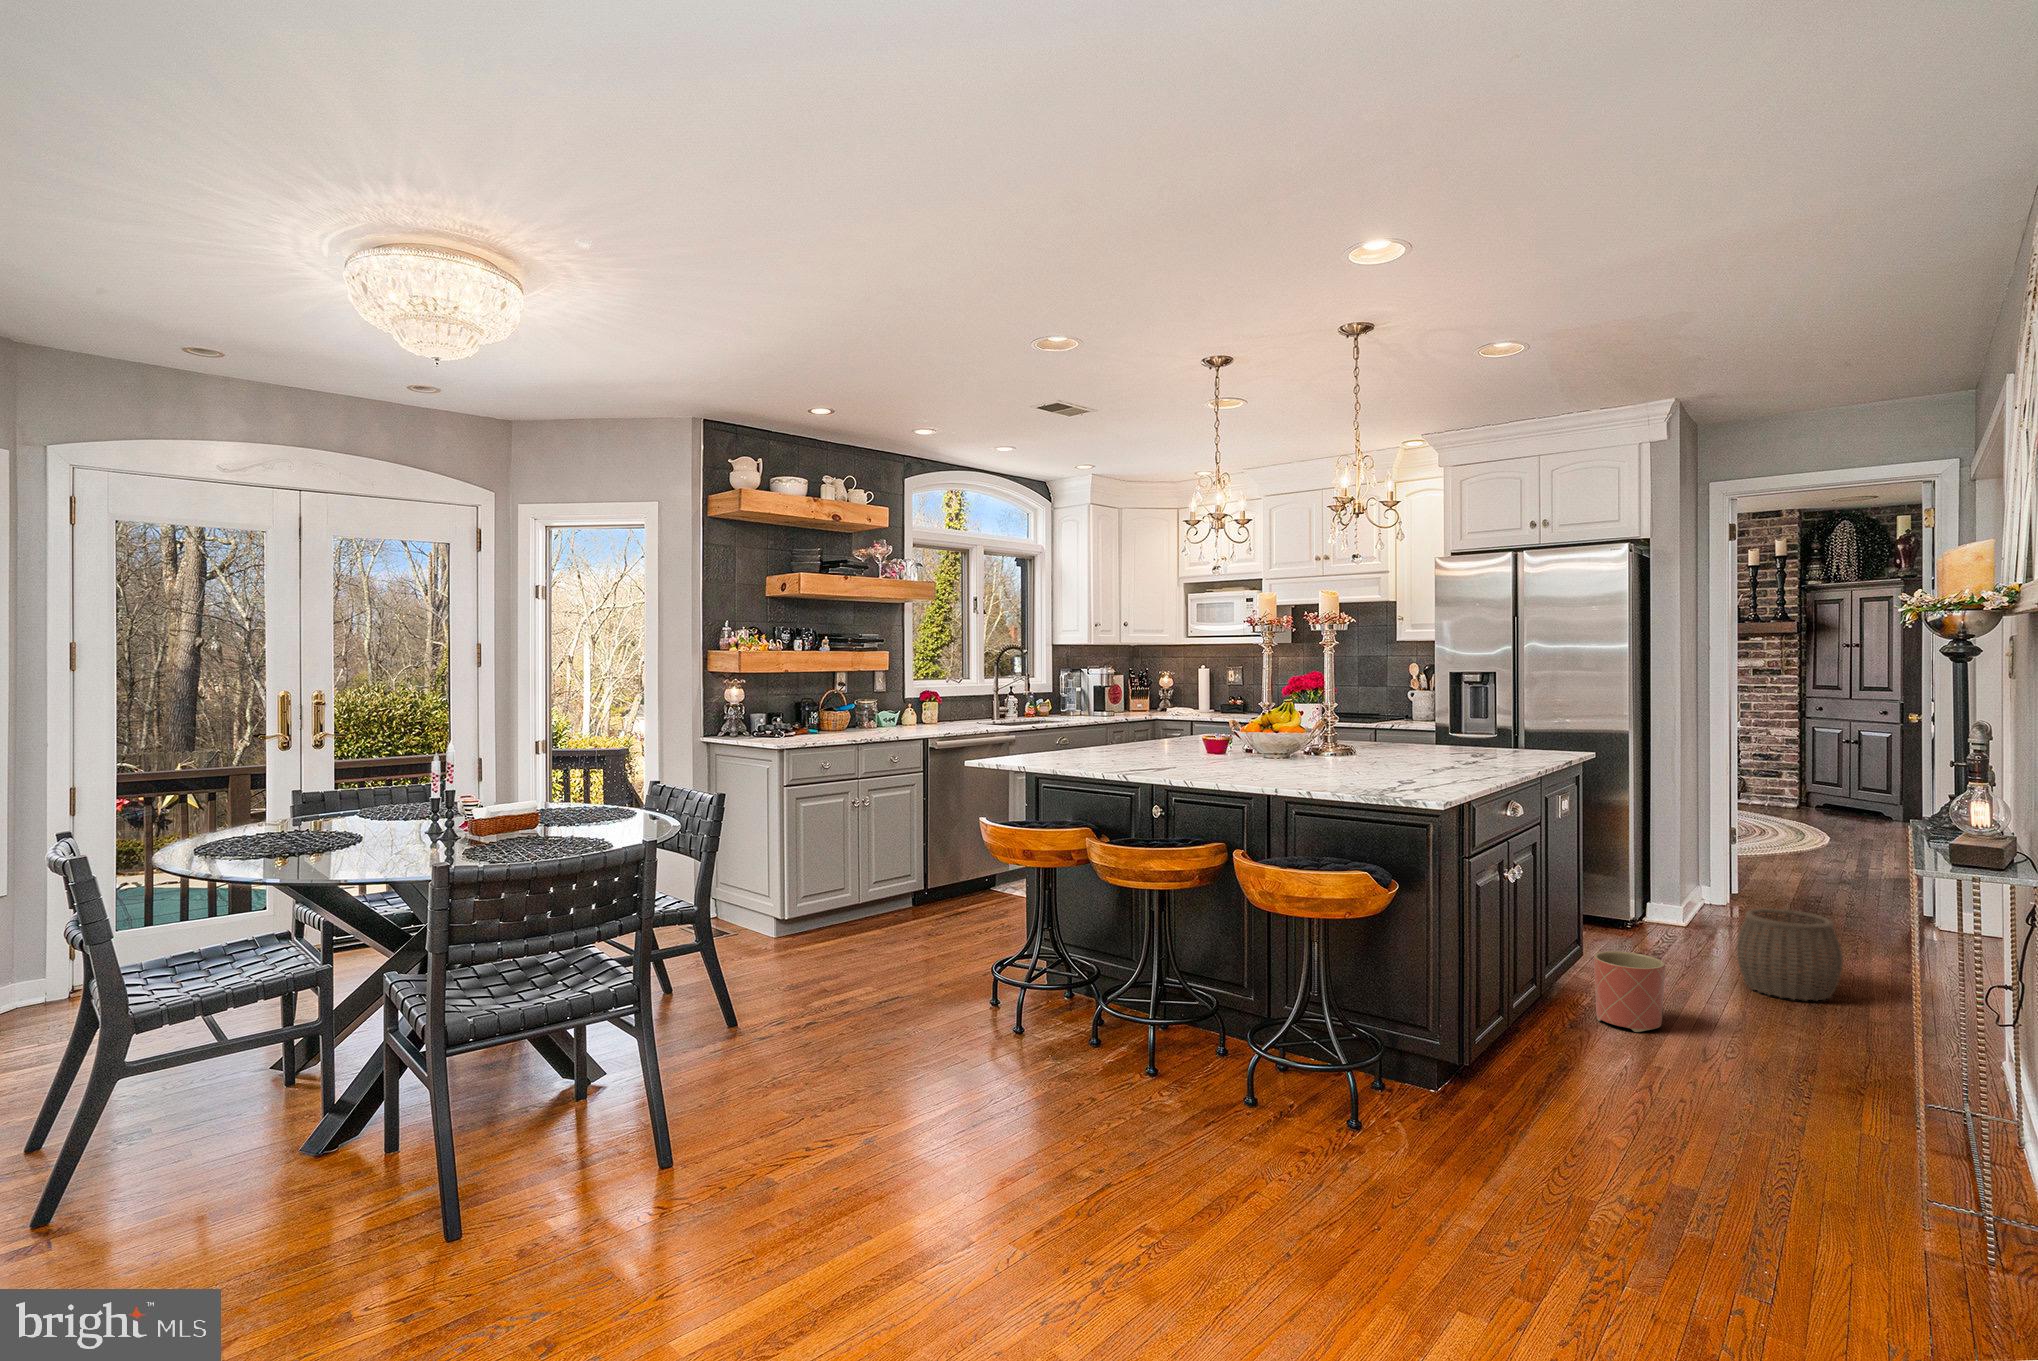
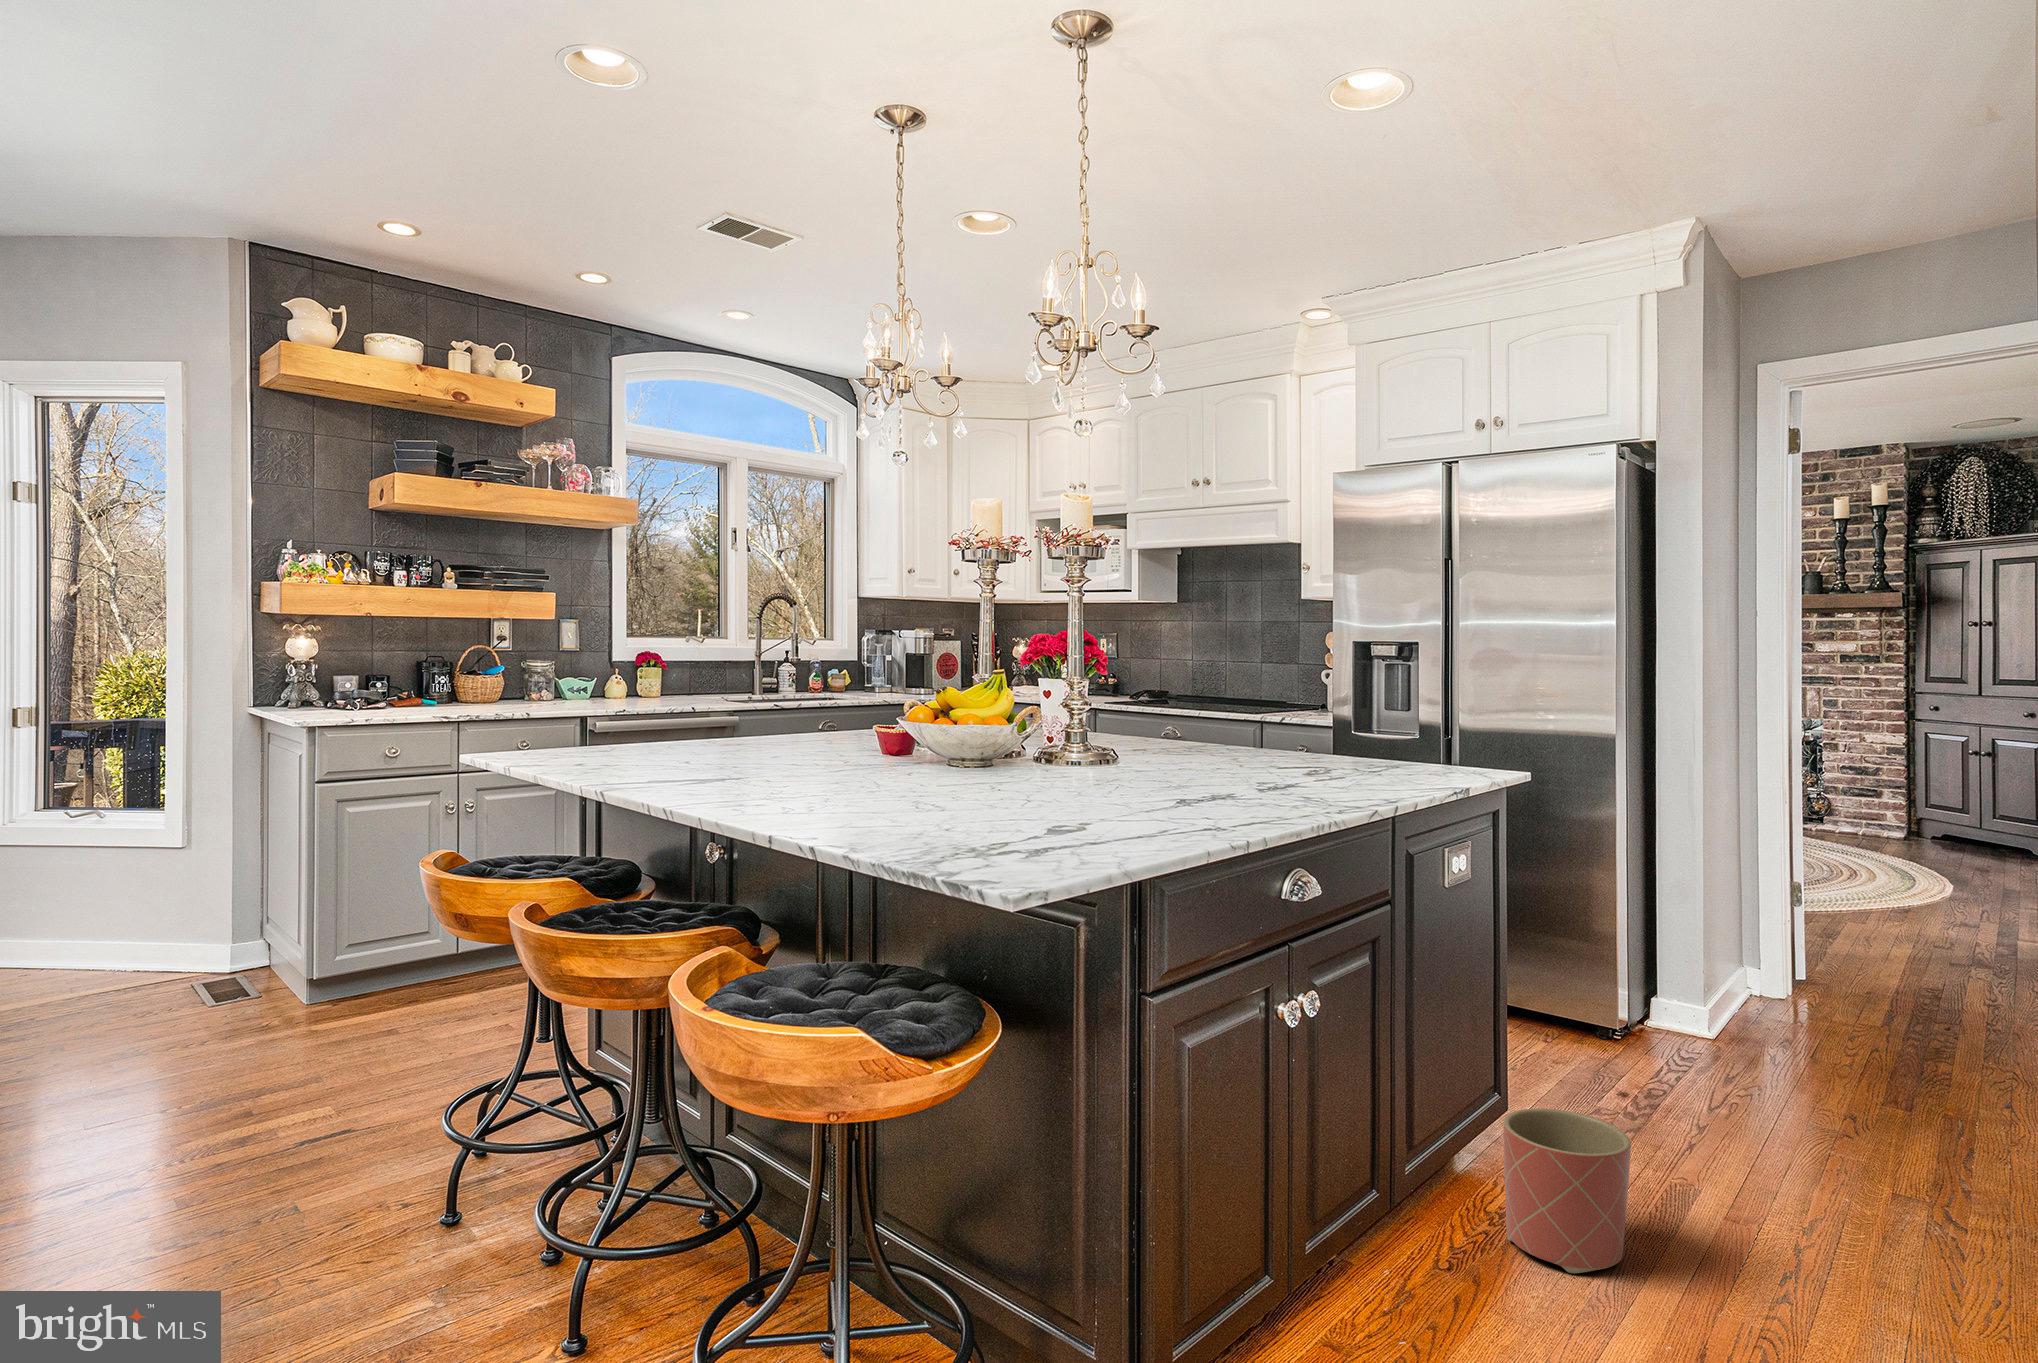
woven basket: present [1736,908,1843,1001] -> none [1777,1026,1973,1205]

